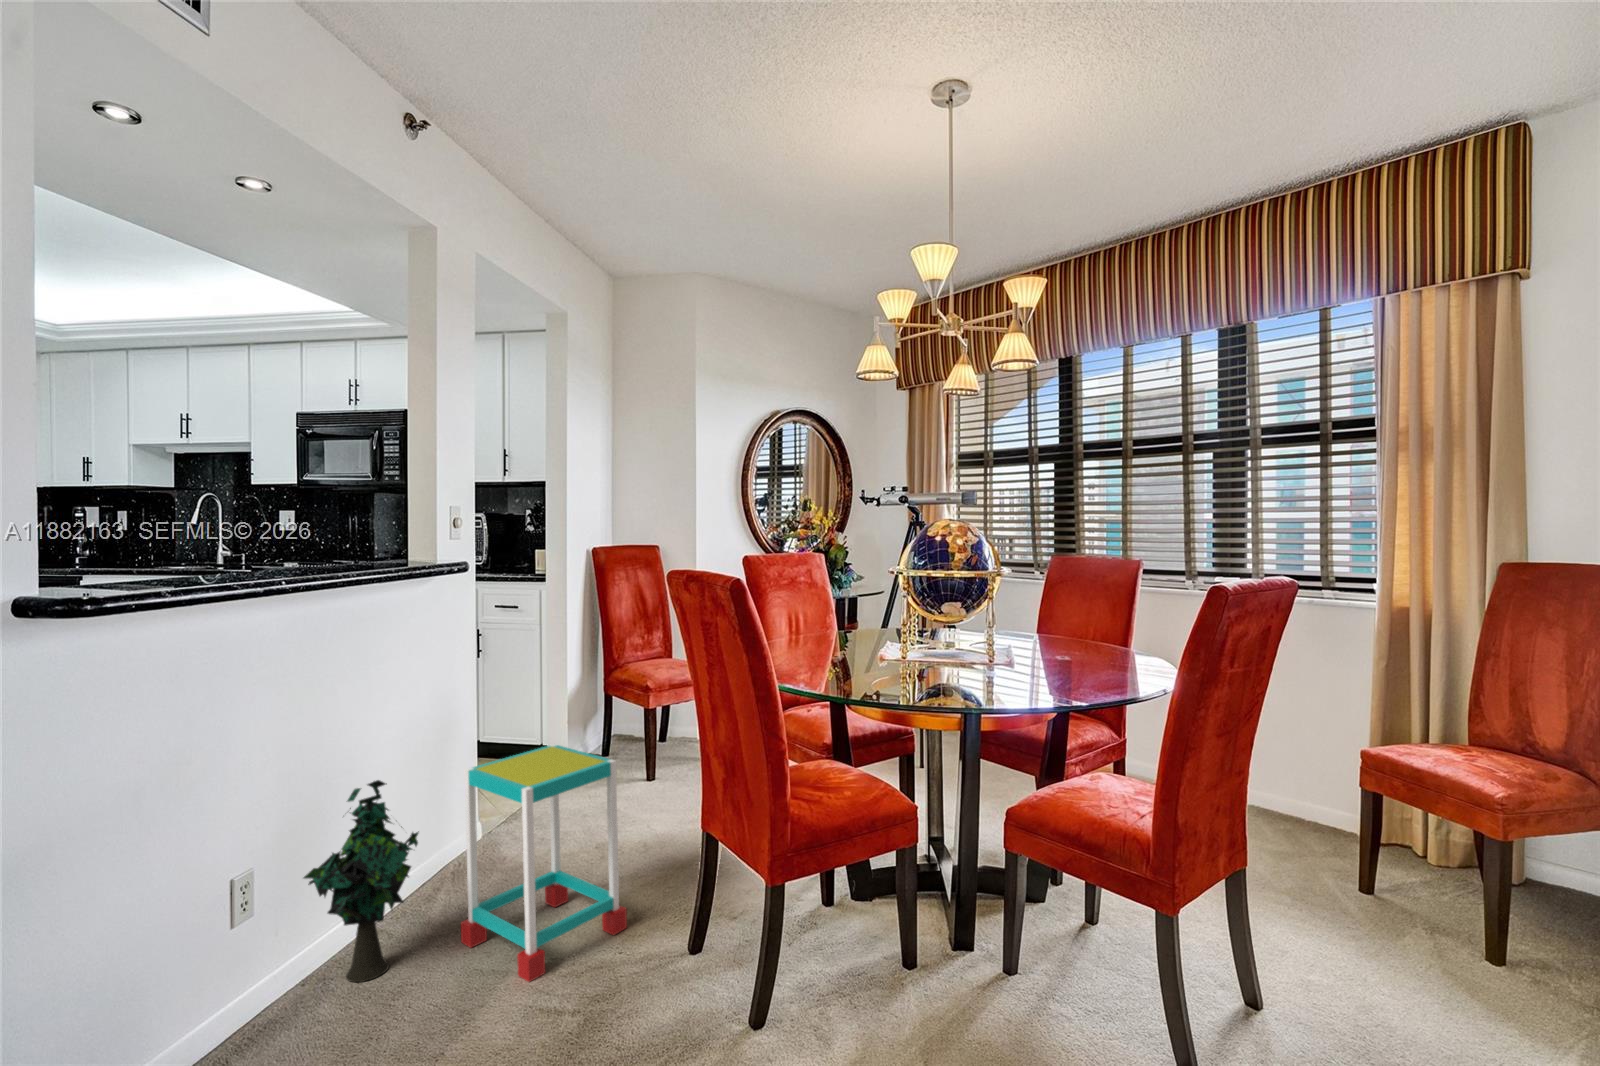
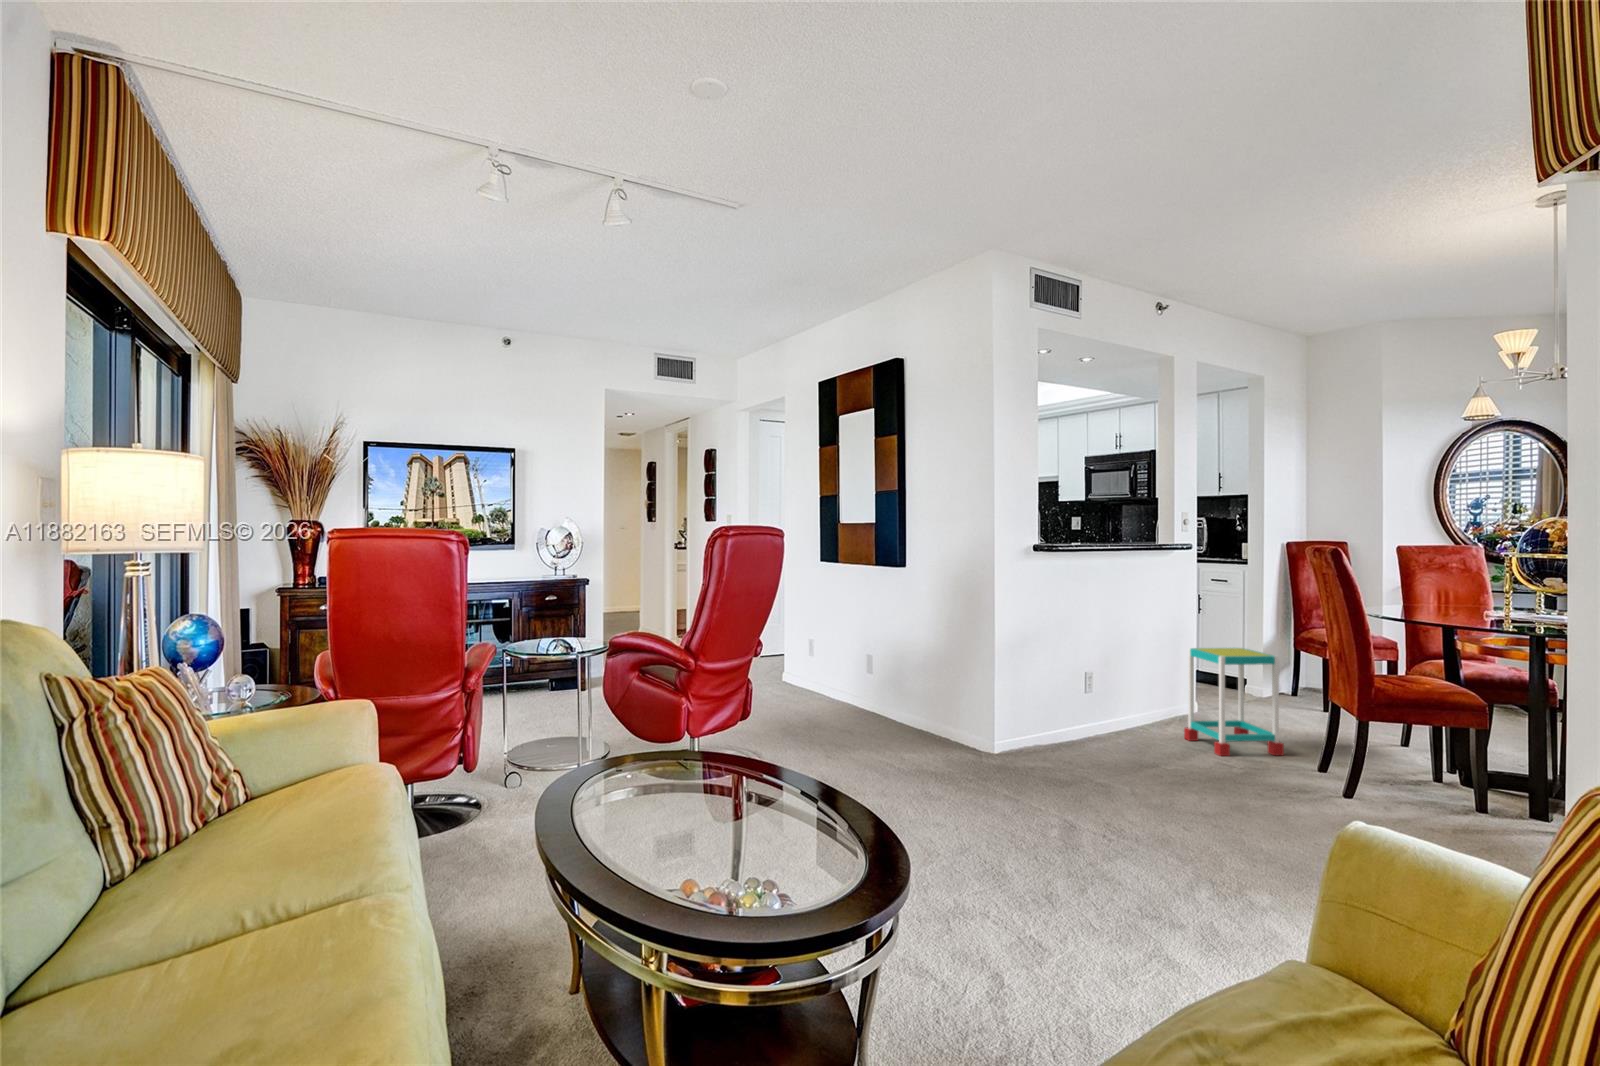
decorative plant: present [304,780,419,982] -> none [1111,645,1164,738]

